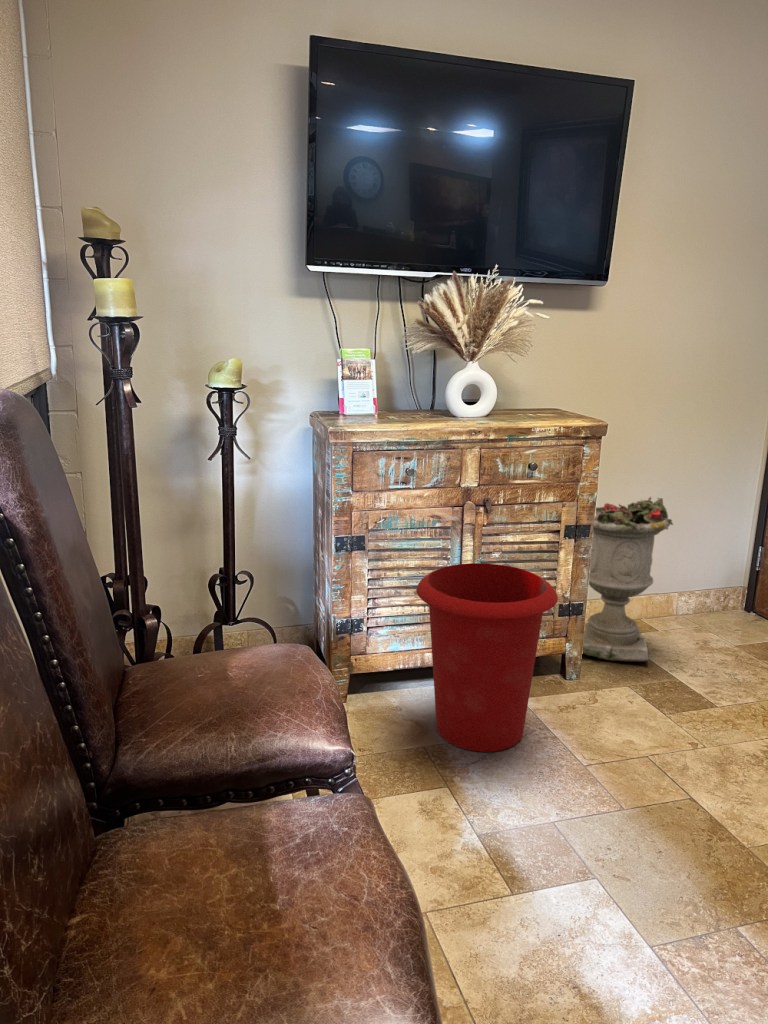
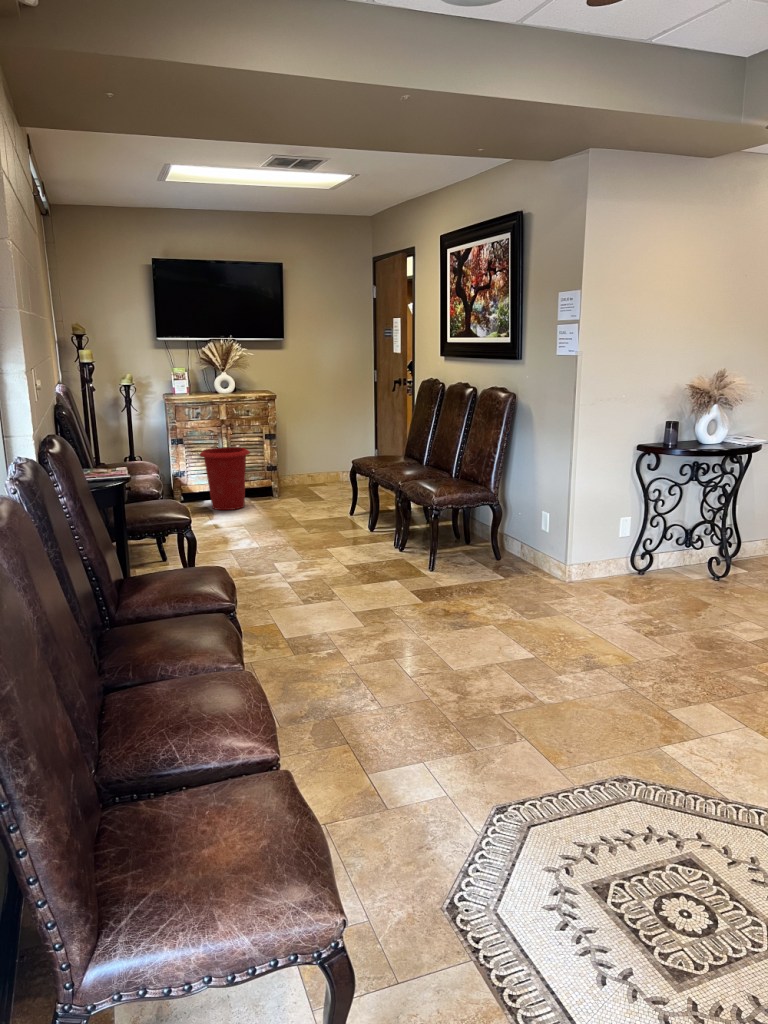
planter: present [583,497,673,662] -> none [280,424,316,493]

